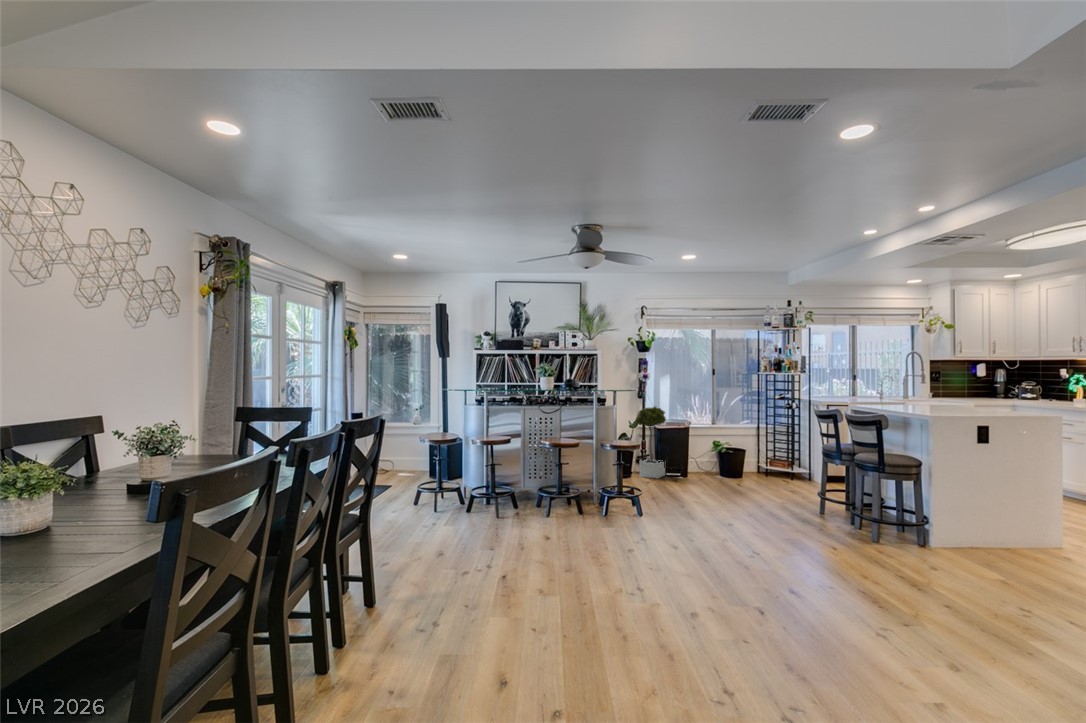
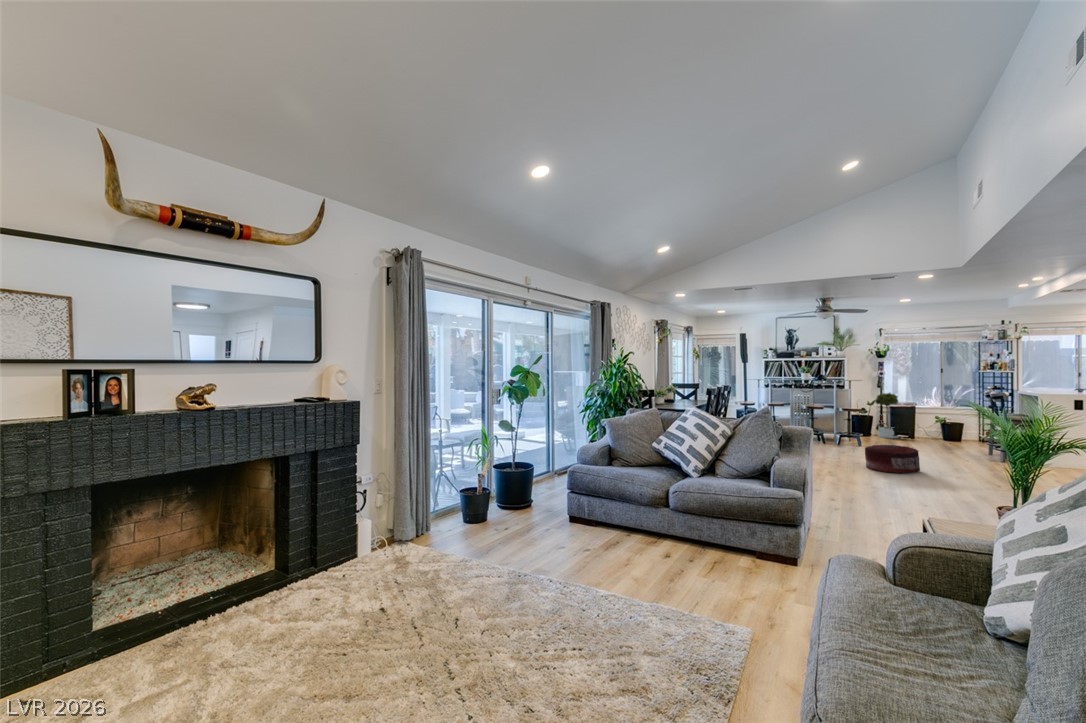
pouf: none [651,514,741,579] -> present [865,445,920,473]

